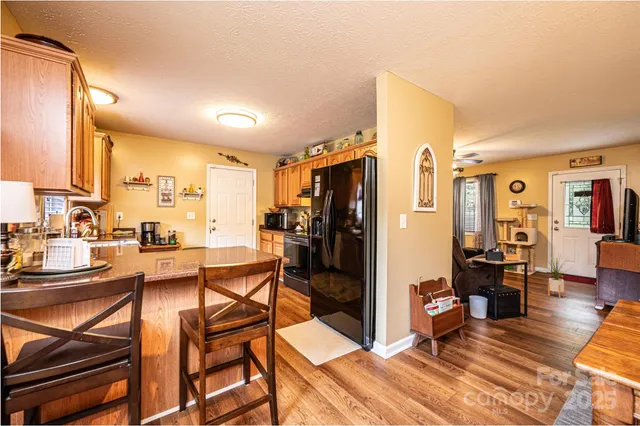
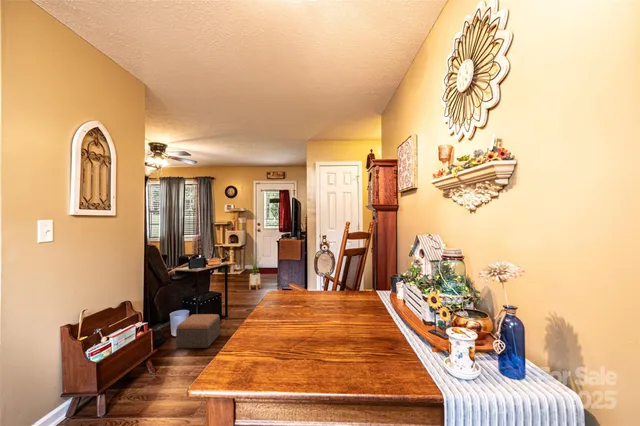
footstool: none [478,303,522,338] -> present [176,314,220,348]

